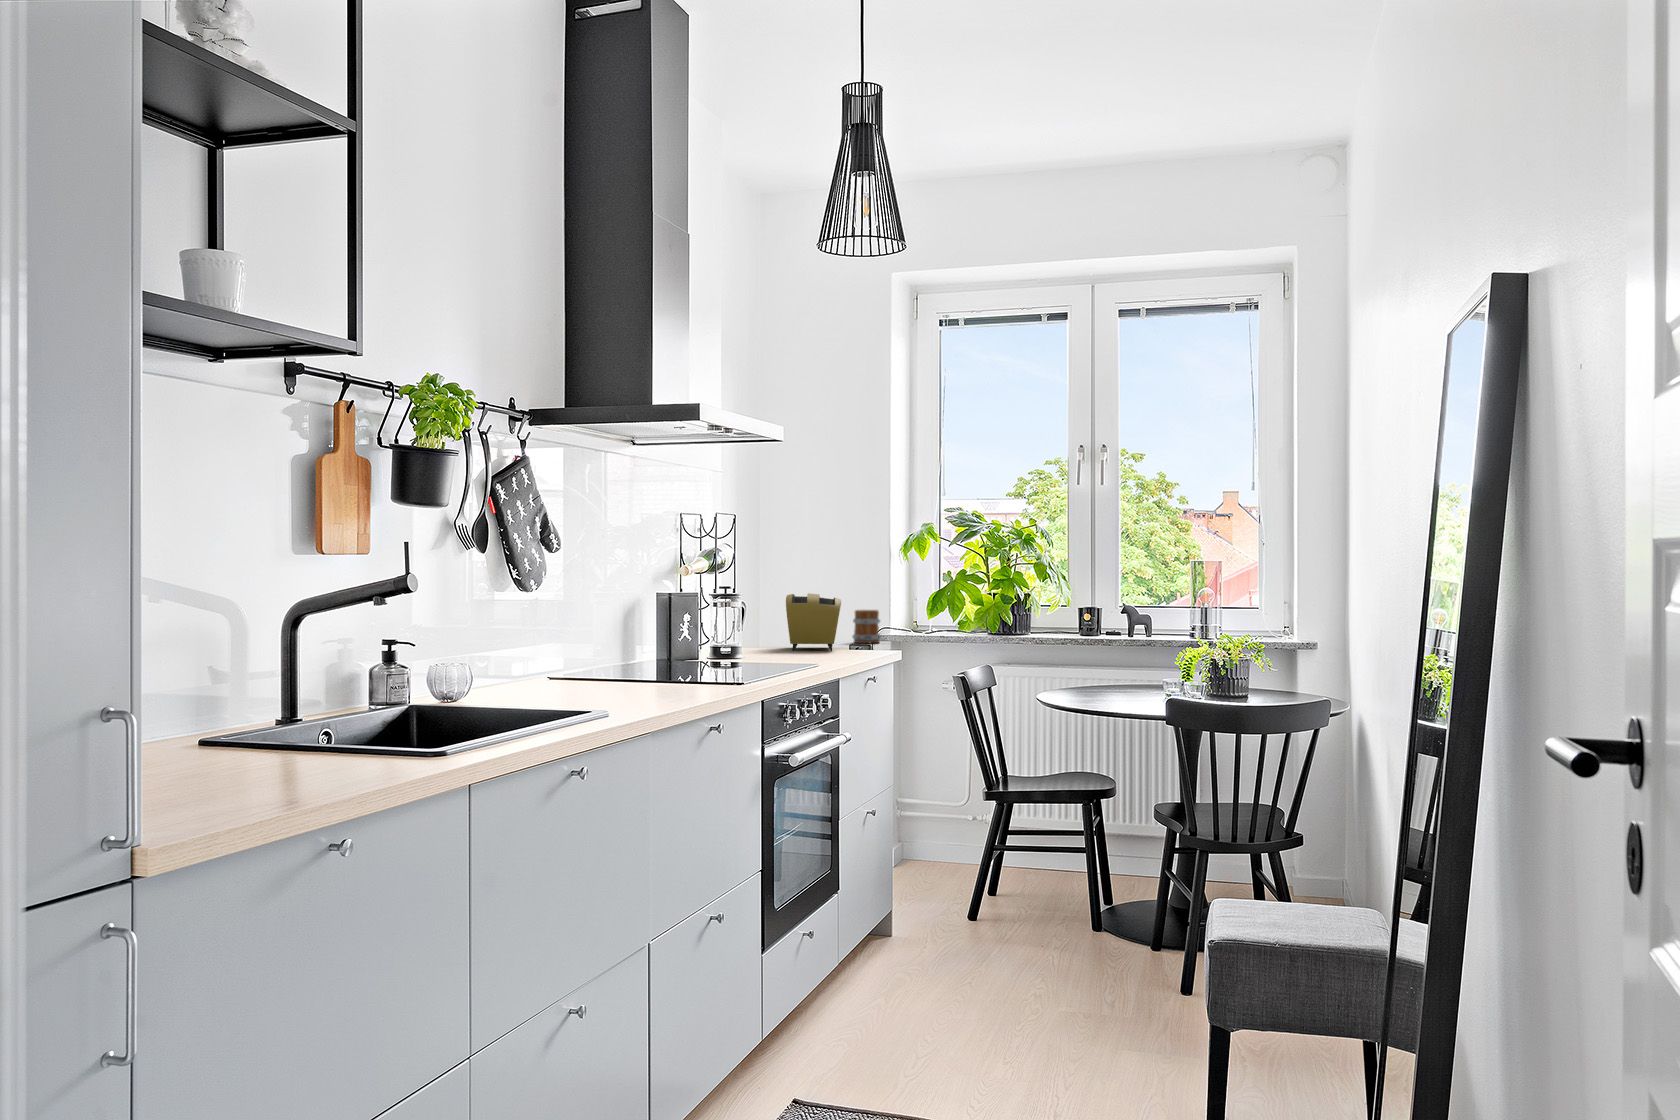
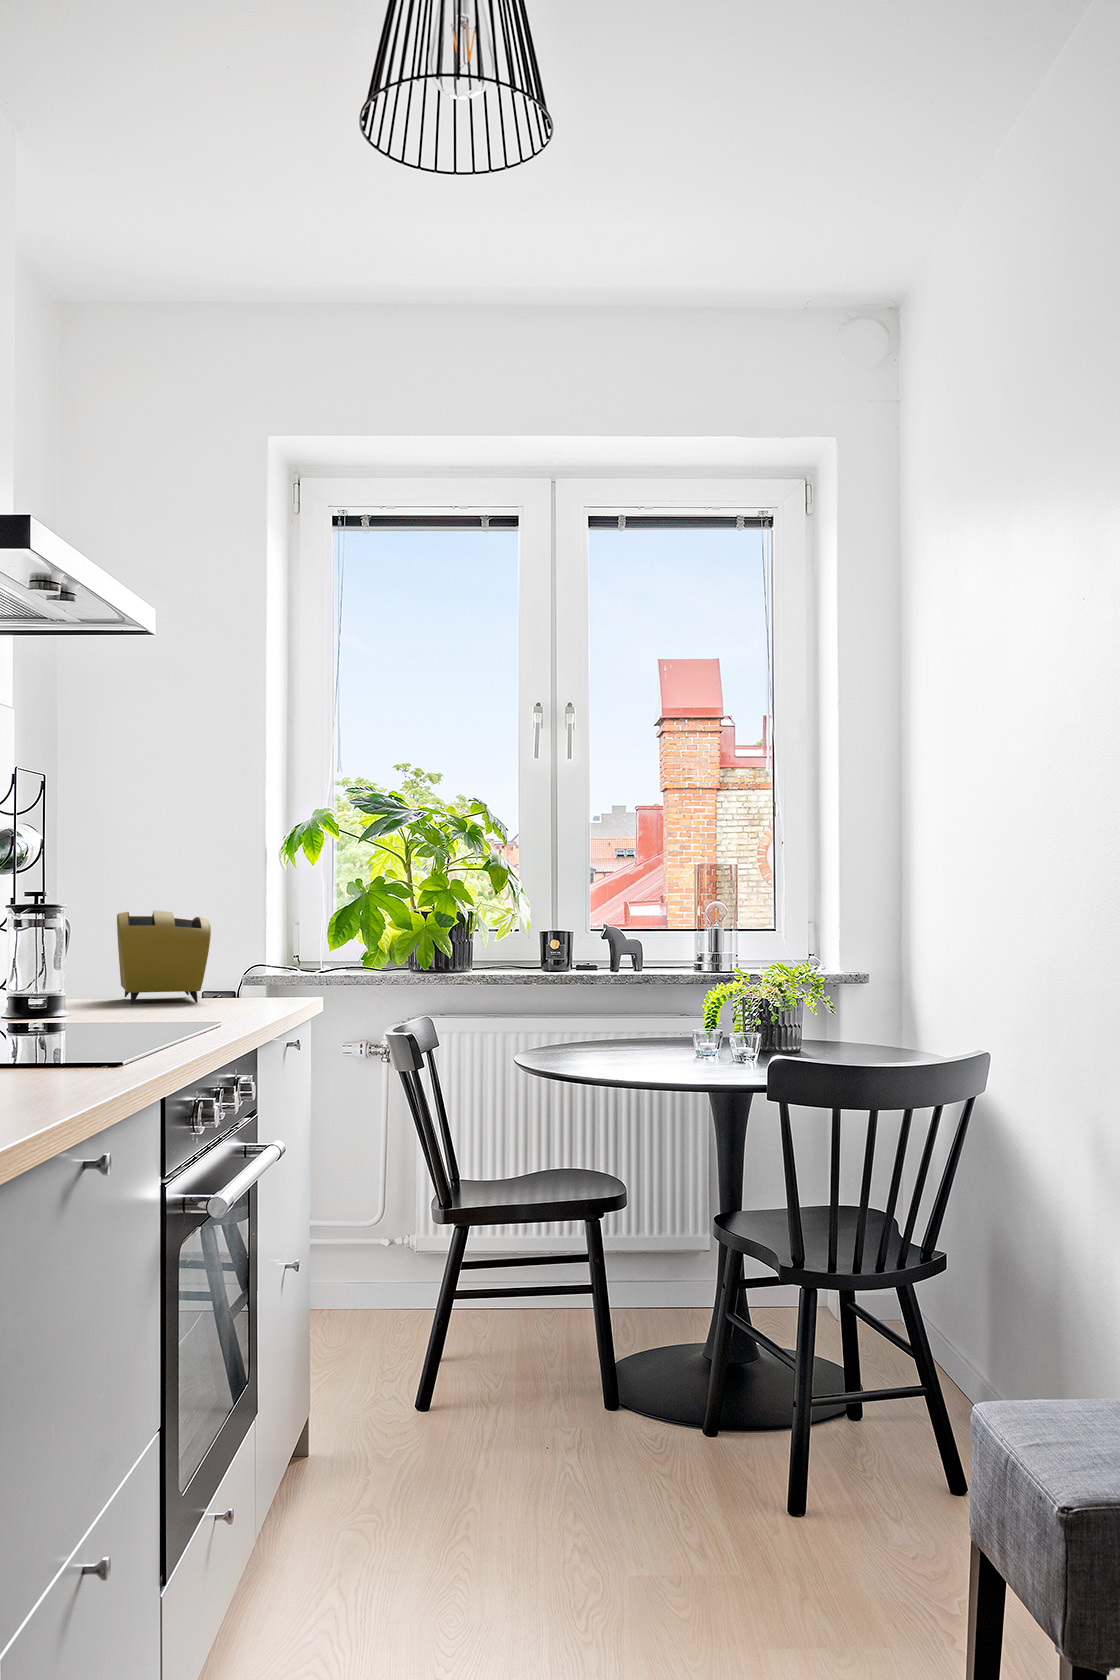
mug: present [853,610,881,643] -> none [210,930,255,990]

